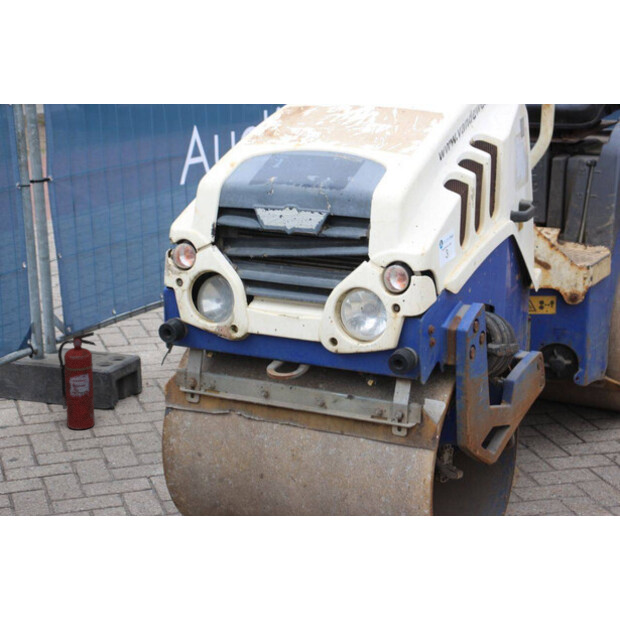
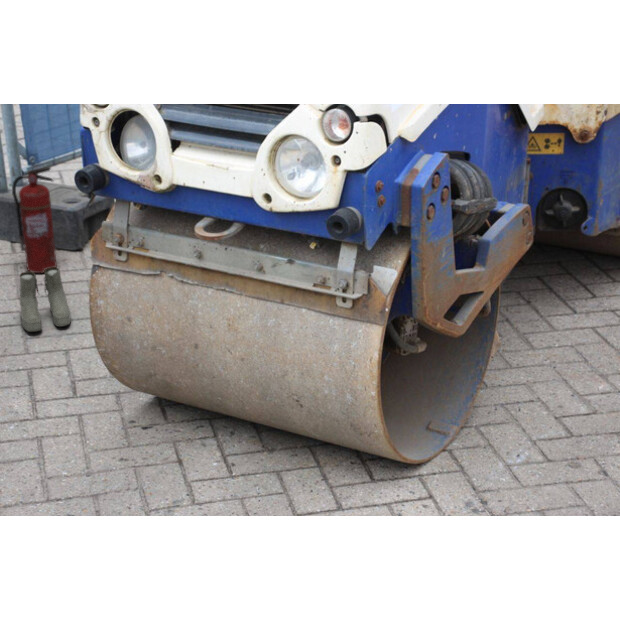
boots: none [69,421,116,480] -> present [20,267,71,332]

